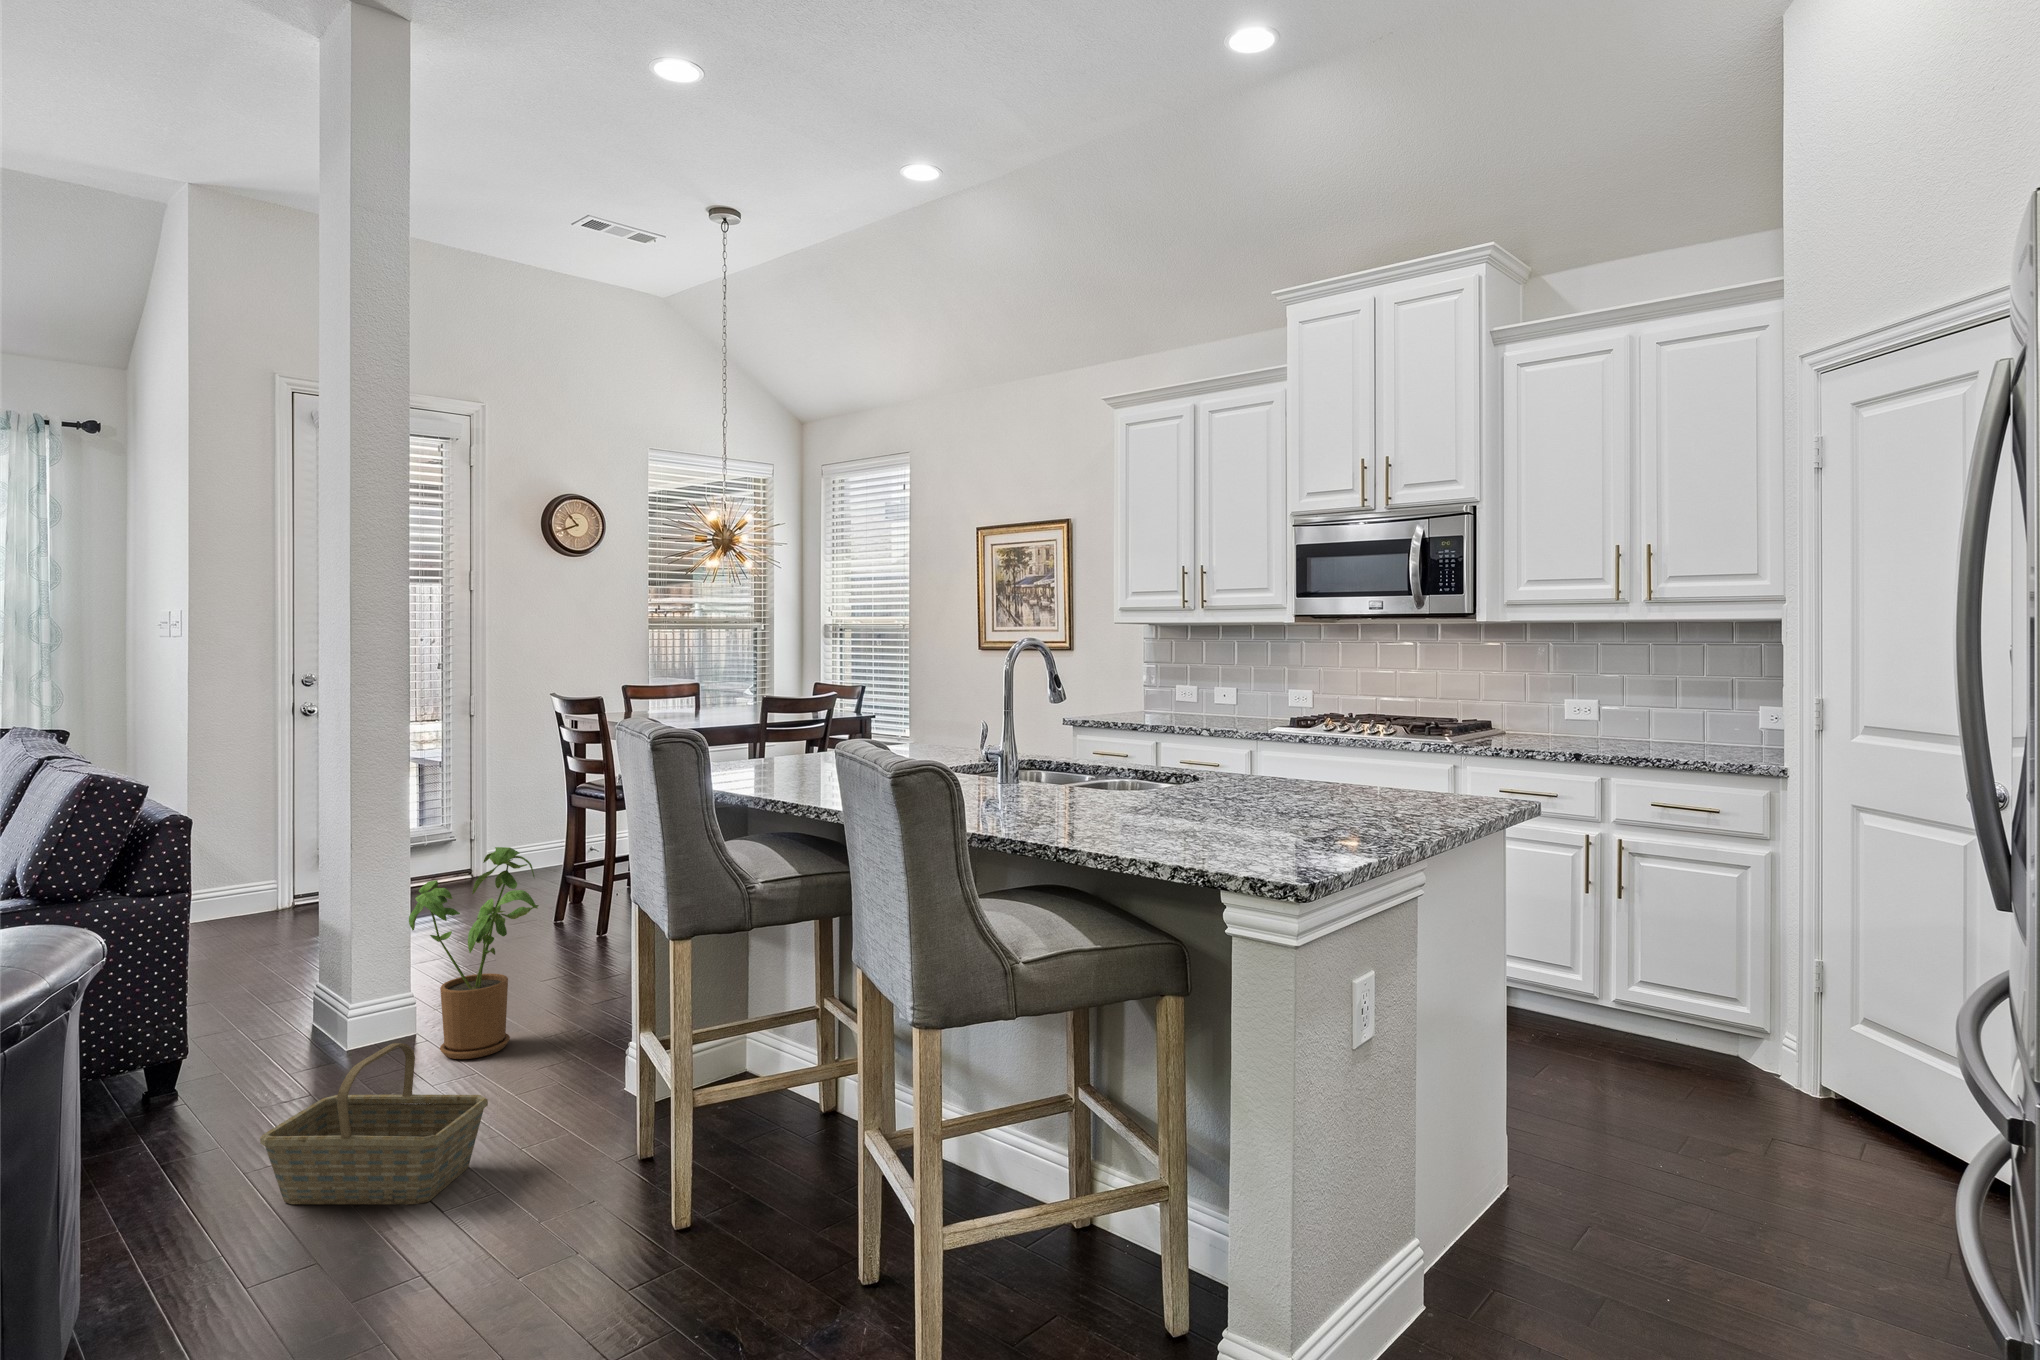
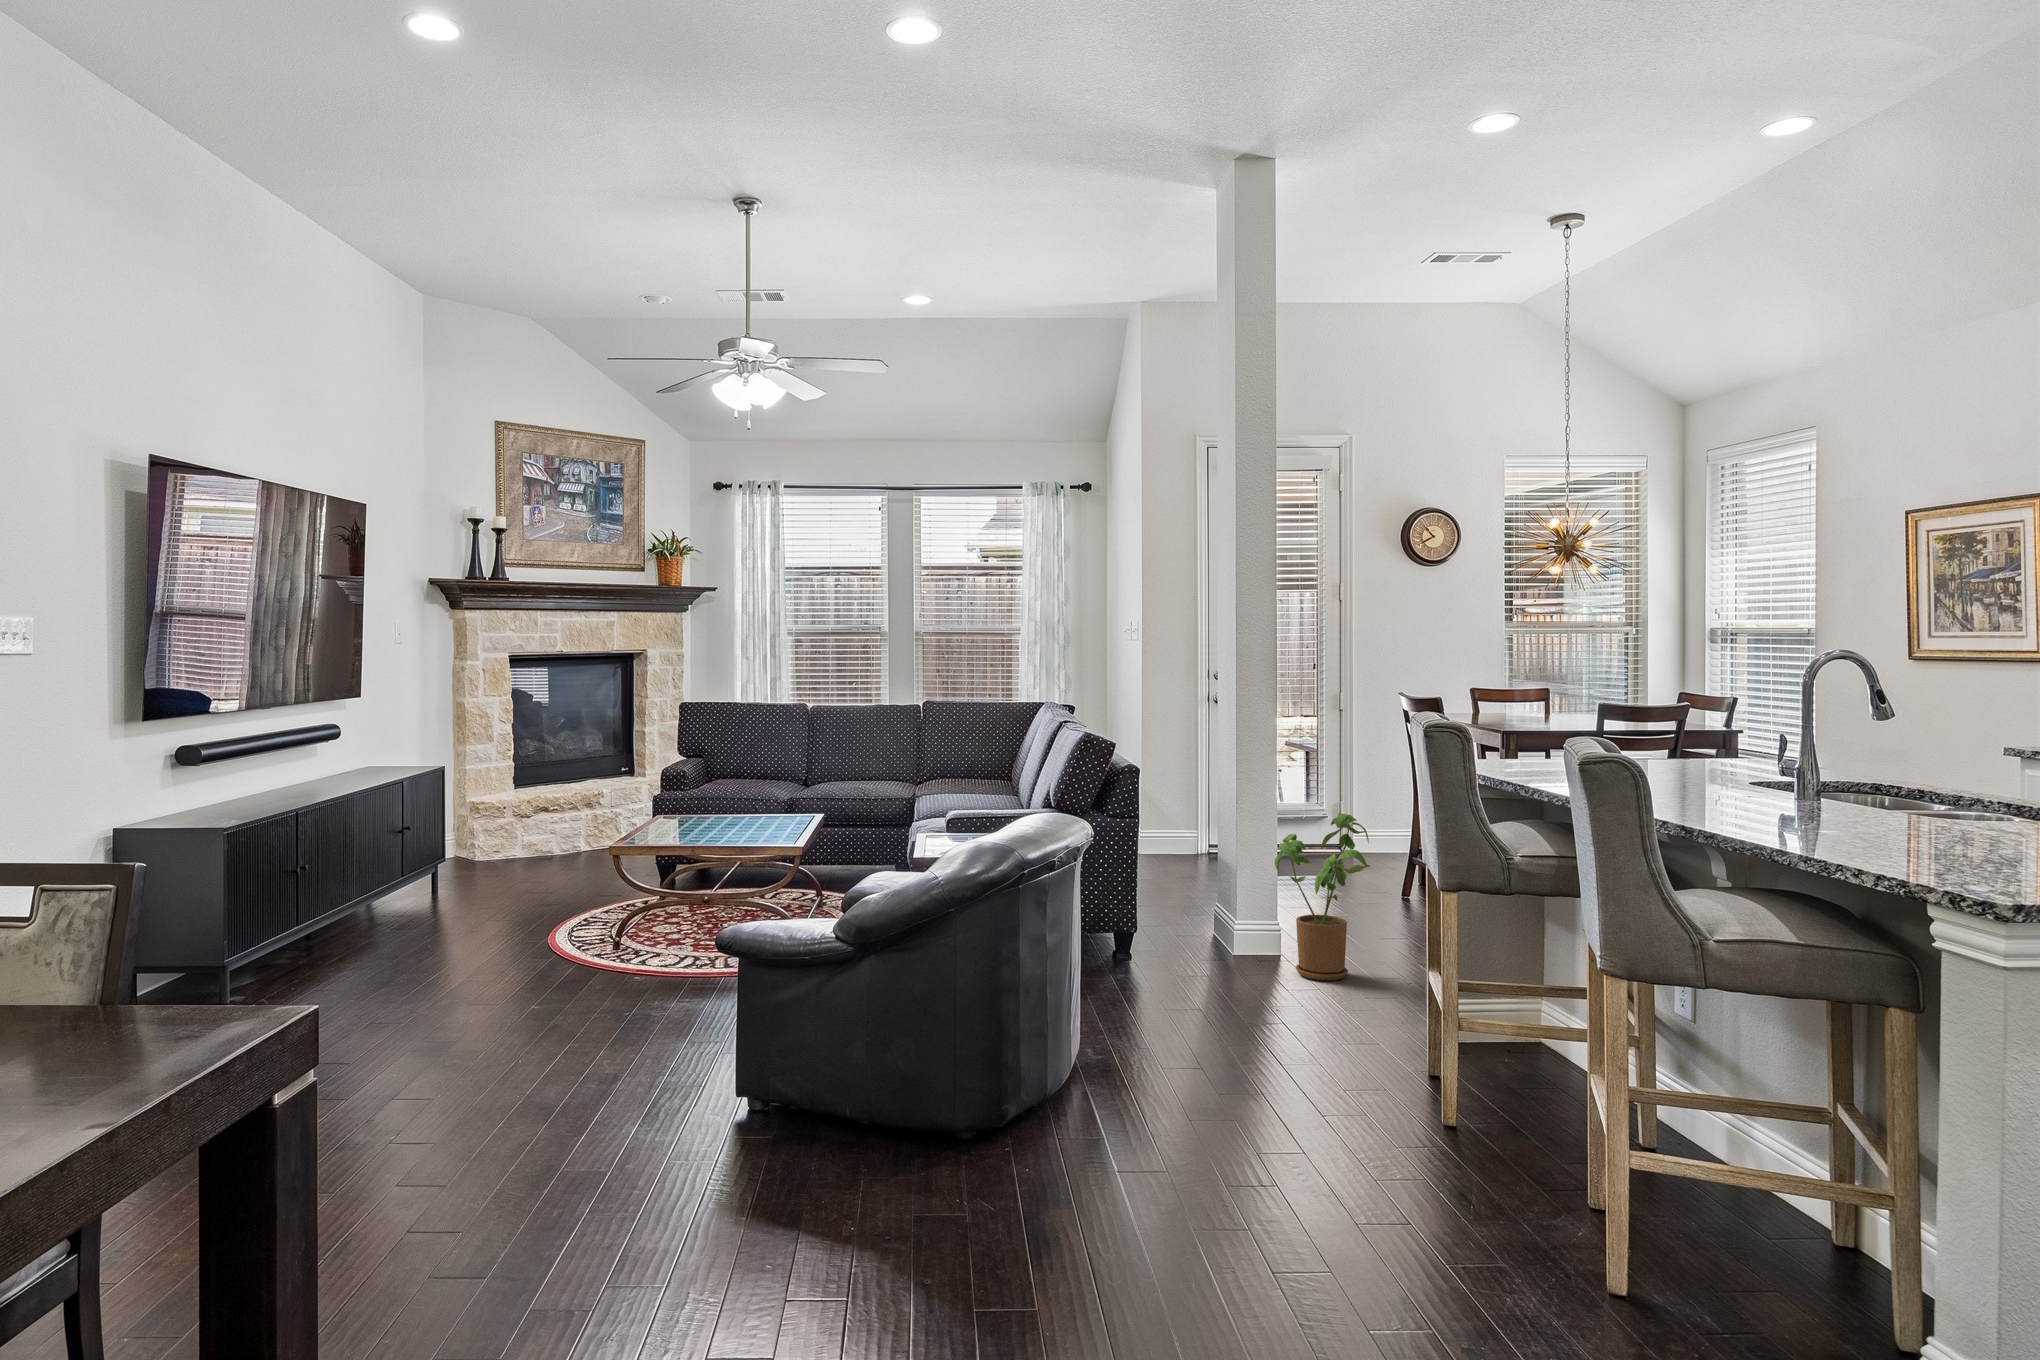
basket: present [260,1043,488,1204] -> none [1170,942,1315,1060]

